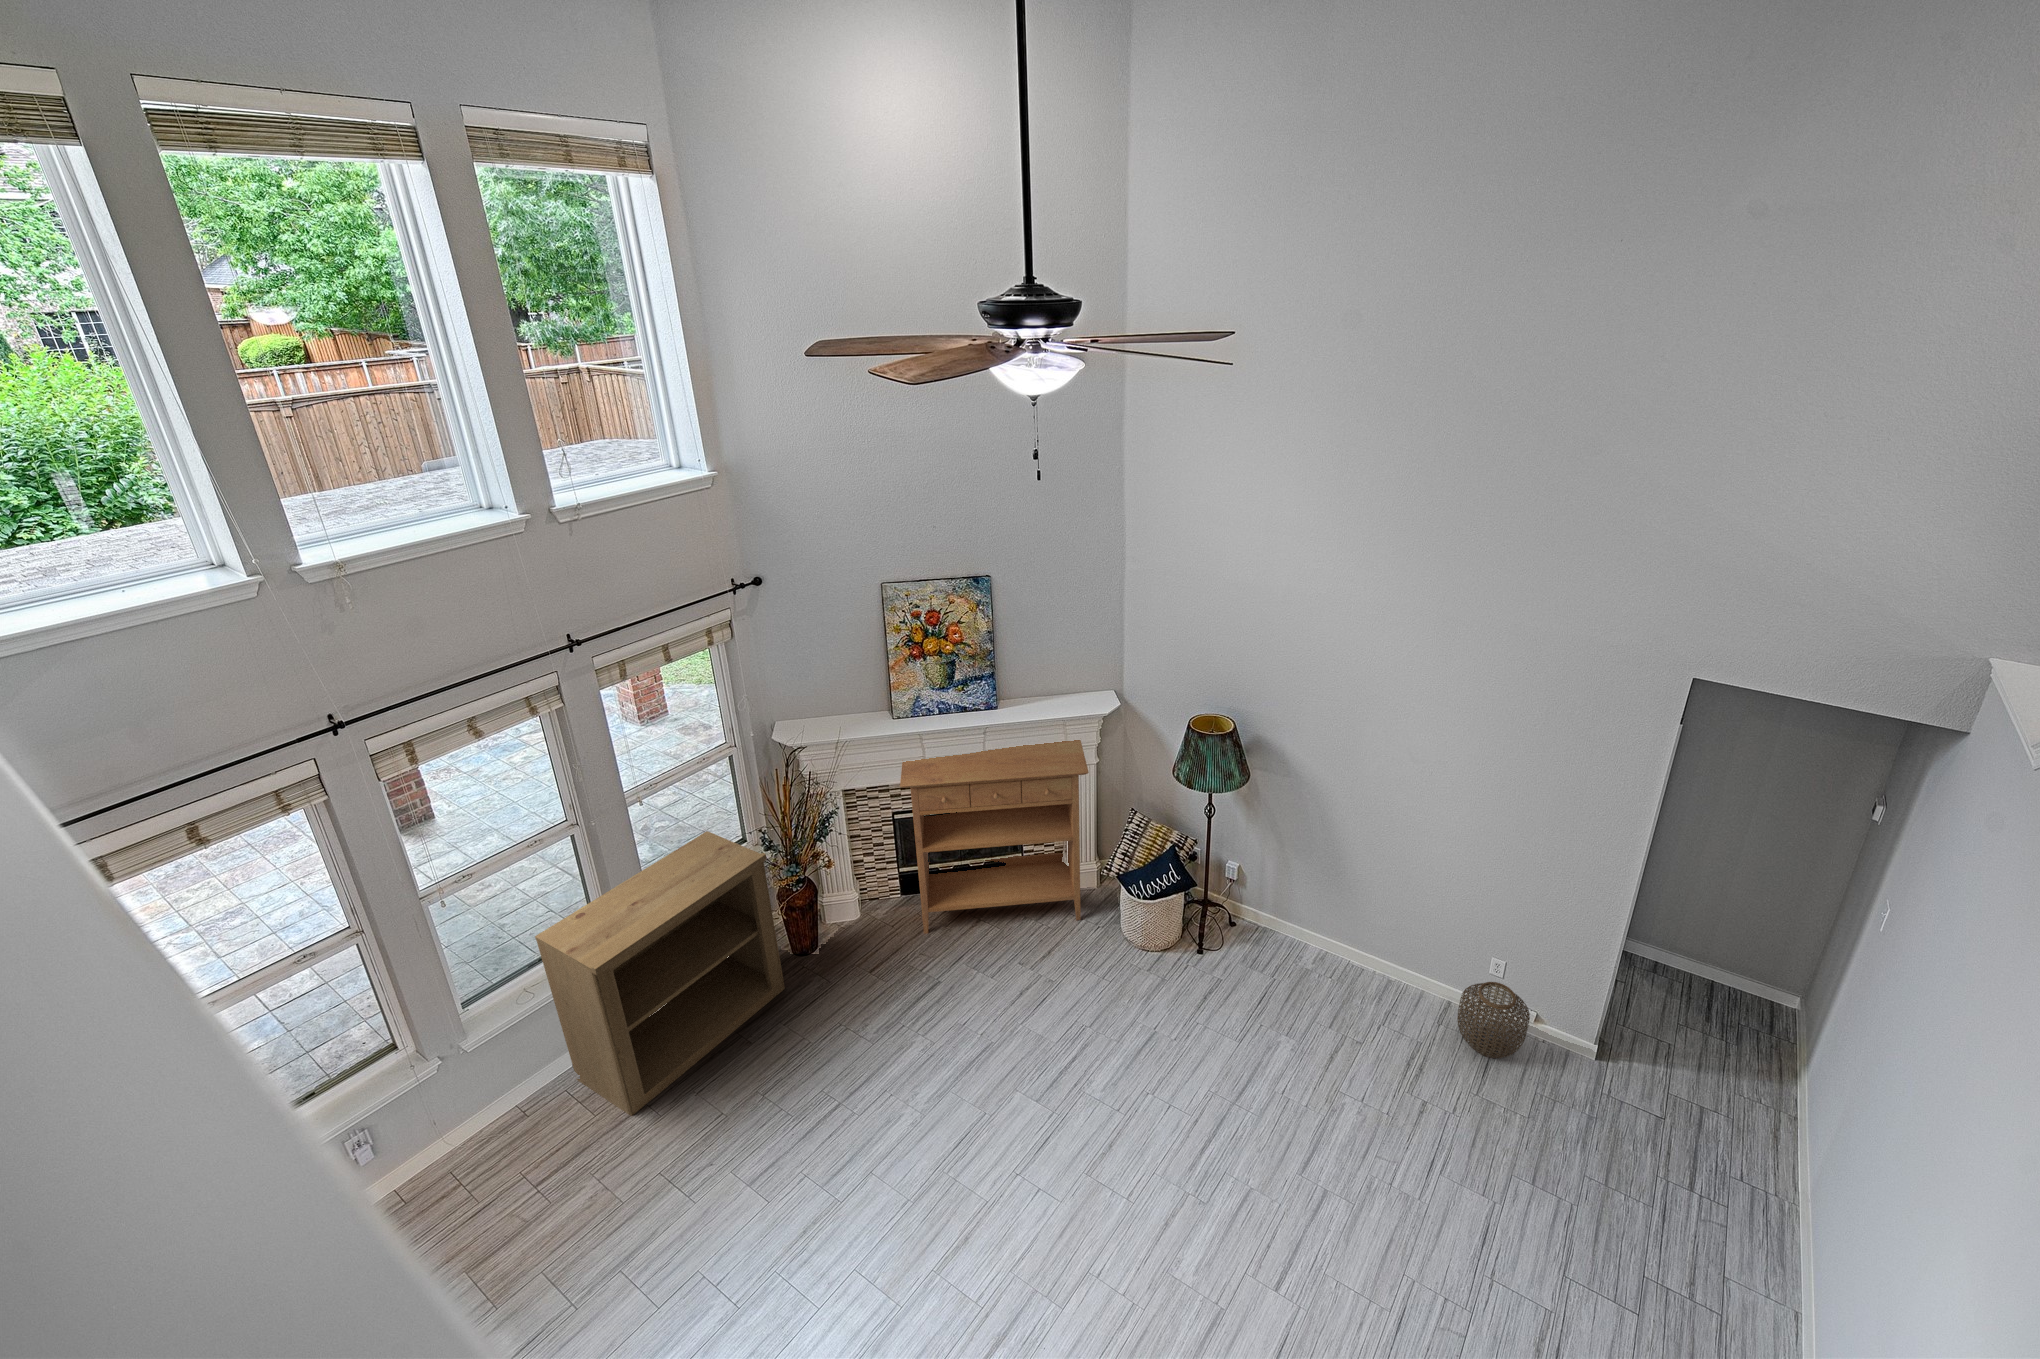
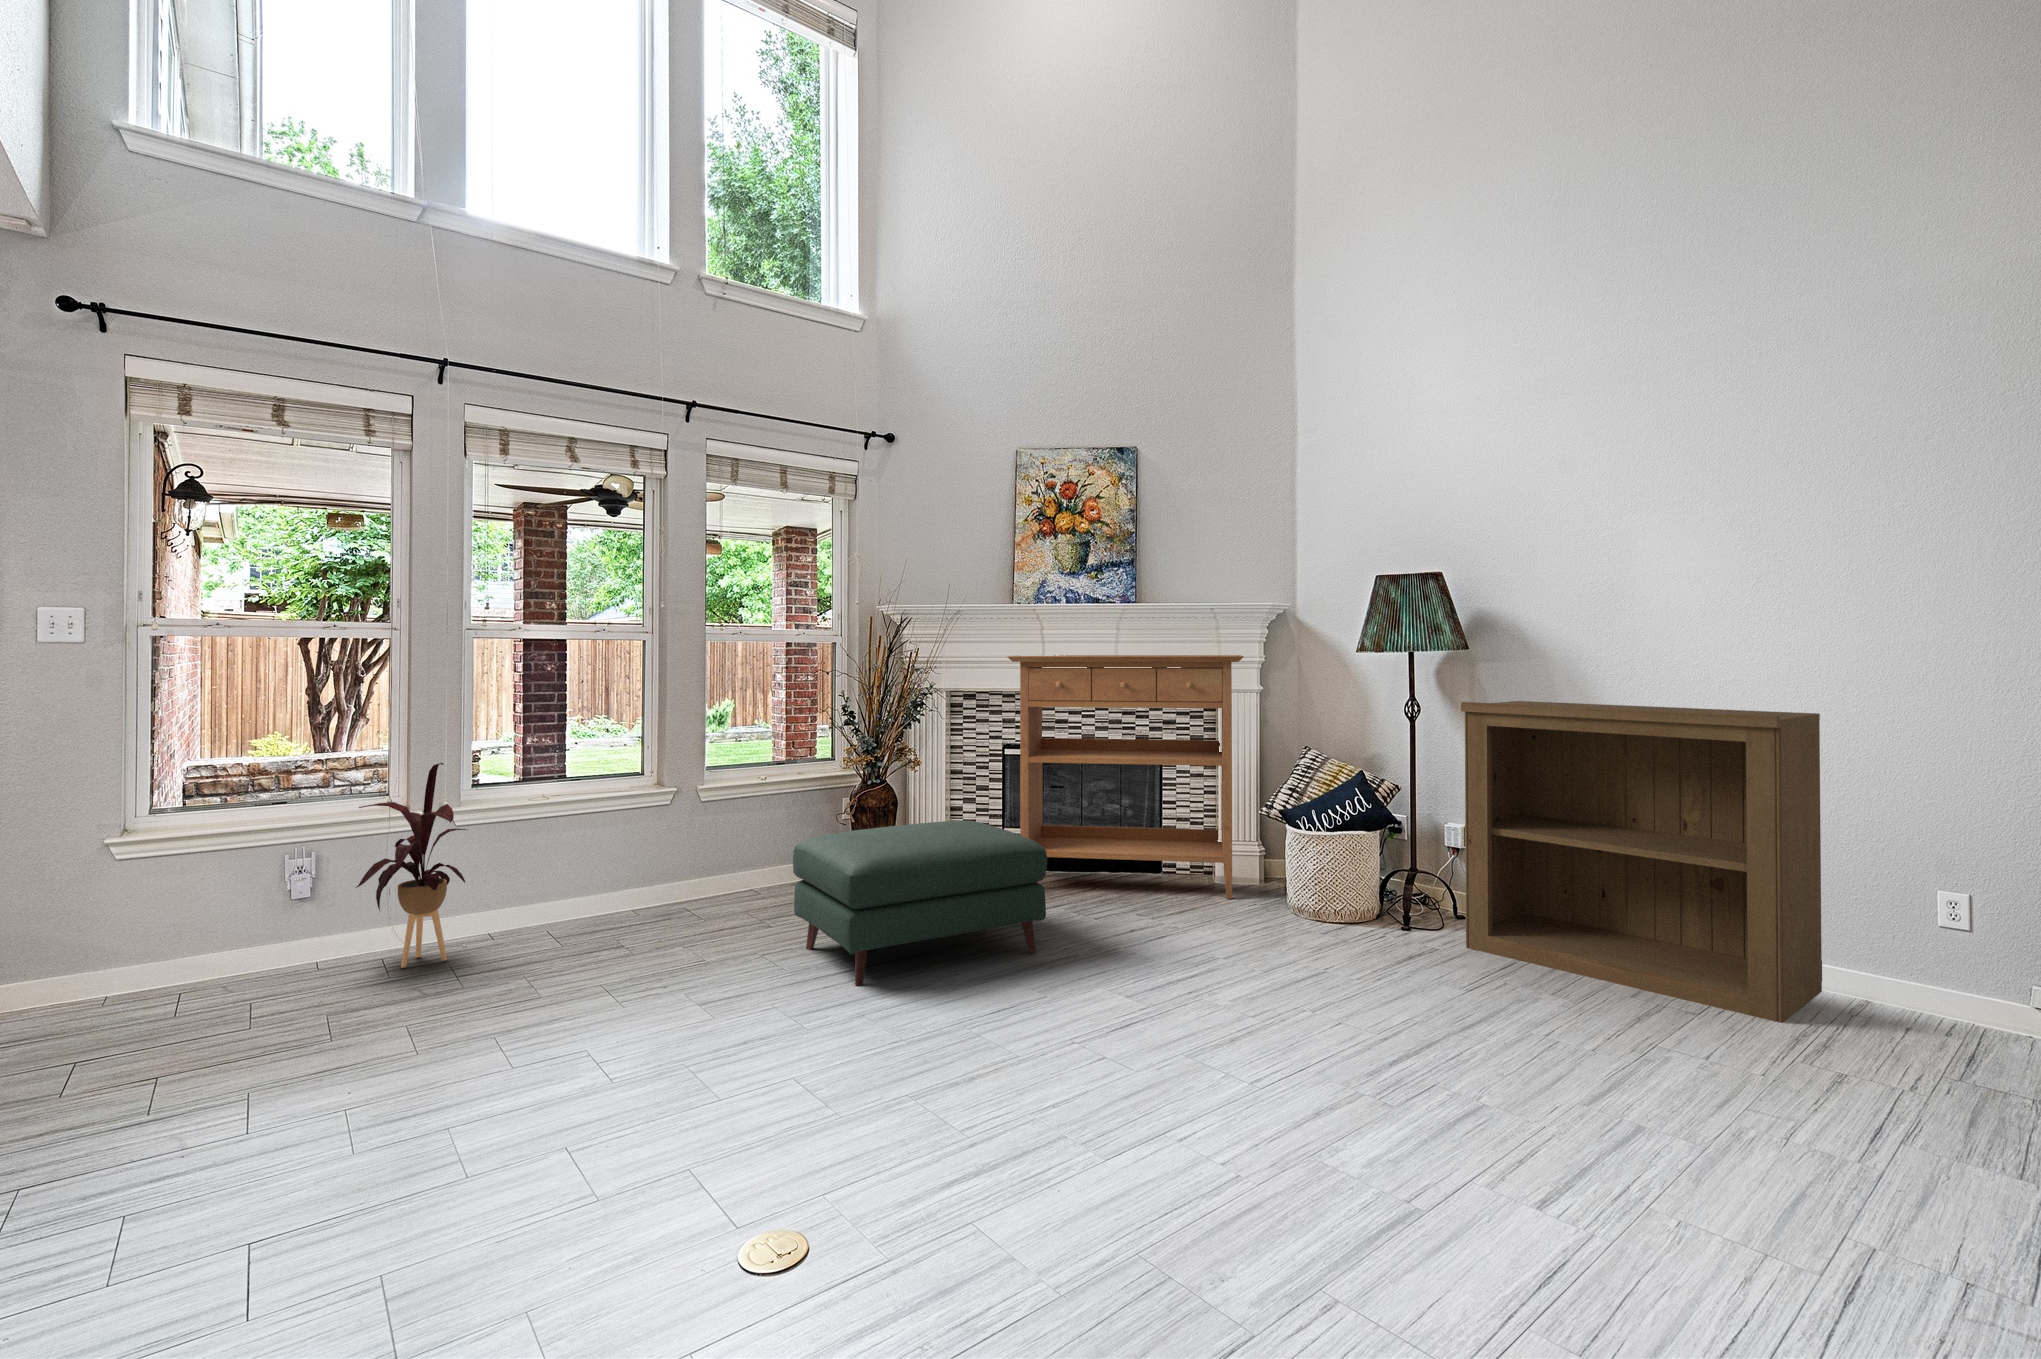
bookshelf: present [535,831,785,1116] -> present [1461,701,1822,1023]
ottoman: none [775,945,969,1137] -> present [793,821,1047,986]
woven basket: present [1458,982,1530,1058] -> none [1868,909,2021,1047]
house plant: none [404,1065,519,1196] -> present [356,763,467,968]

